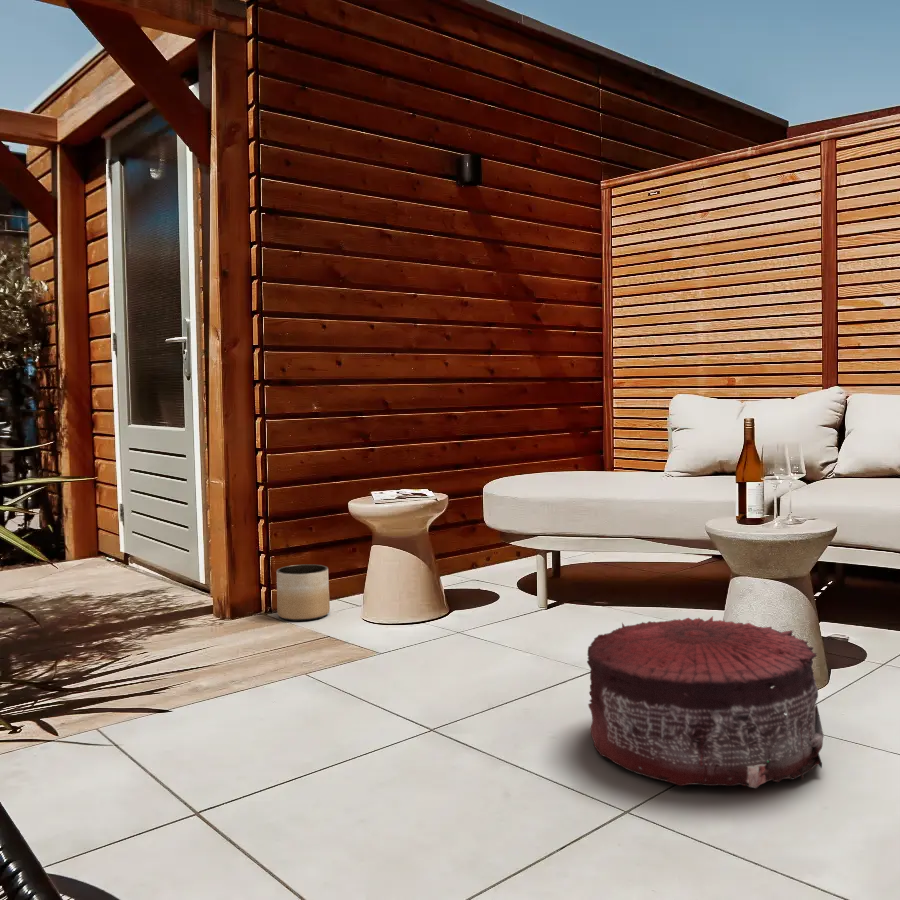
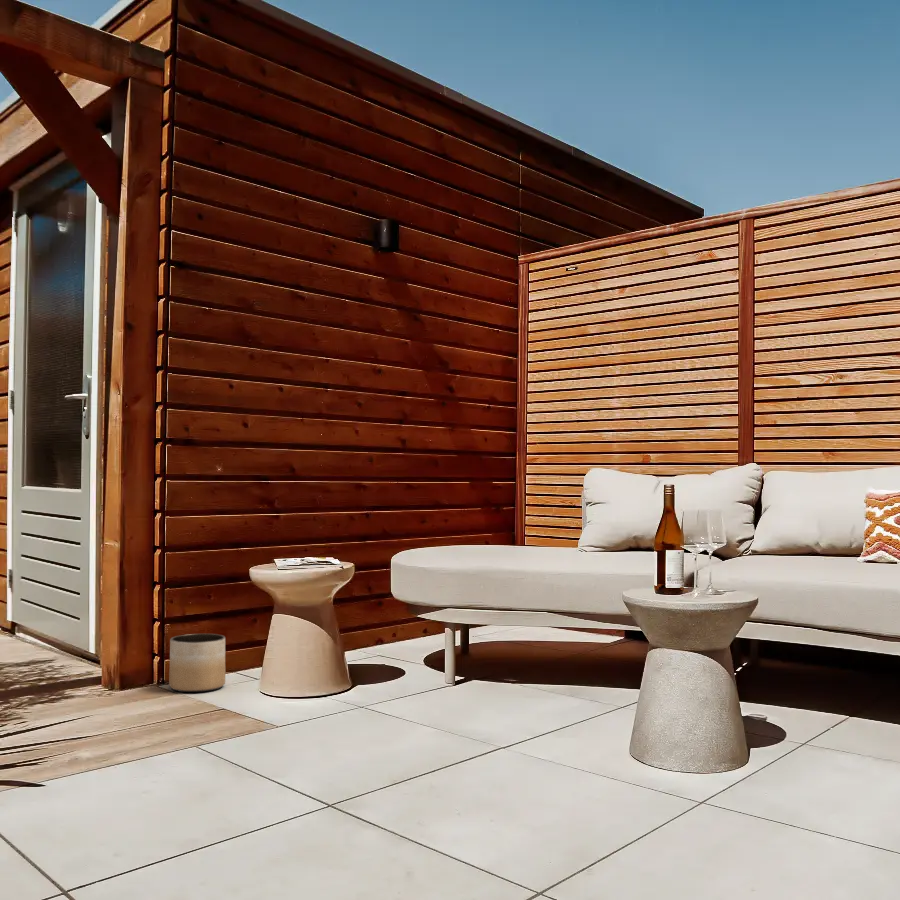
pouf: present [587,617,824,788] -> none [469,680,692,843]

